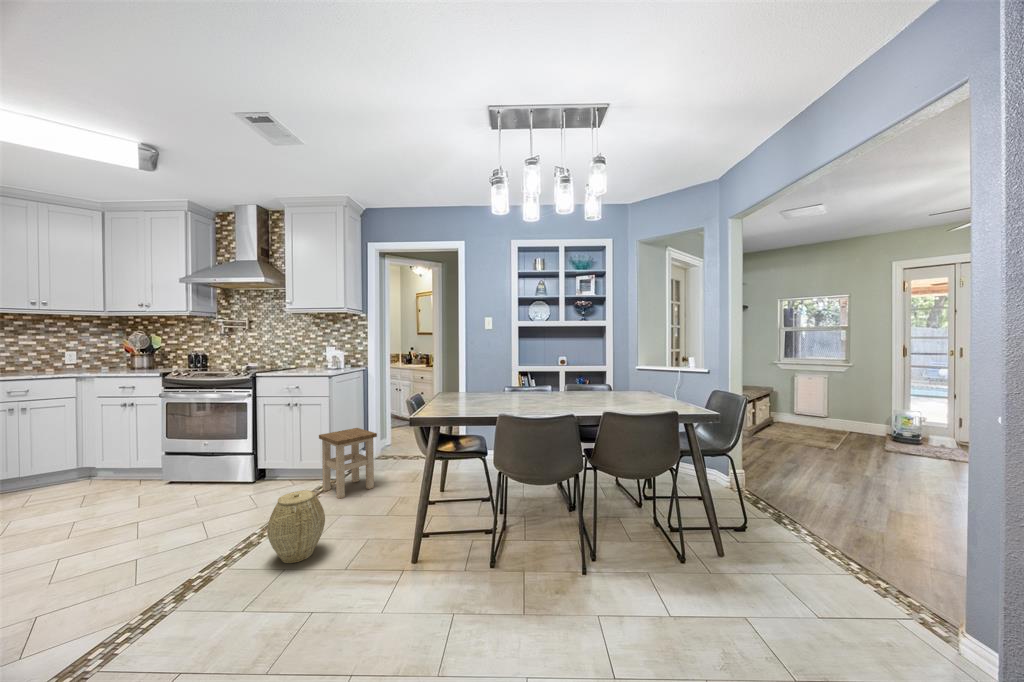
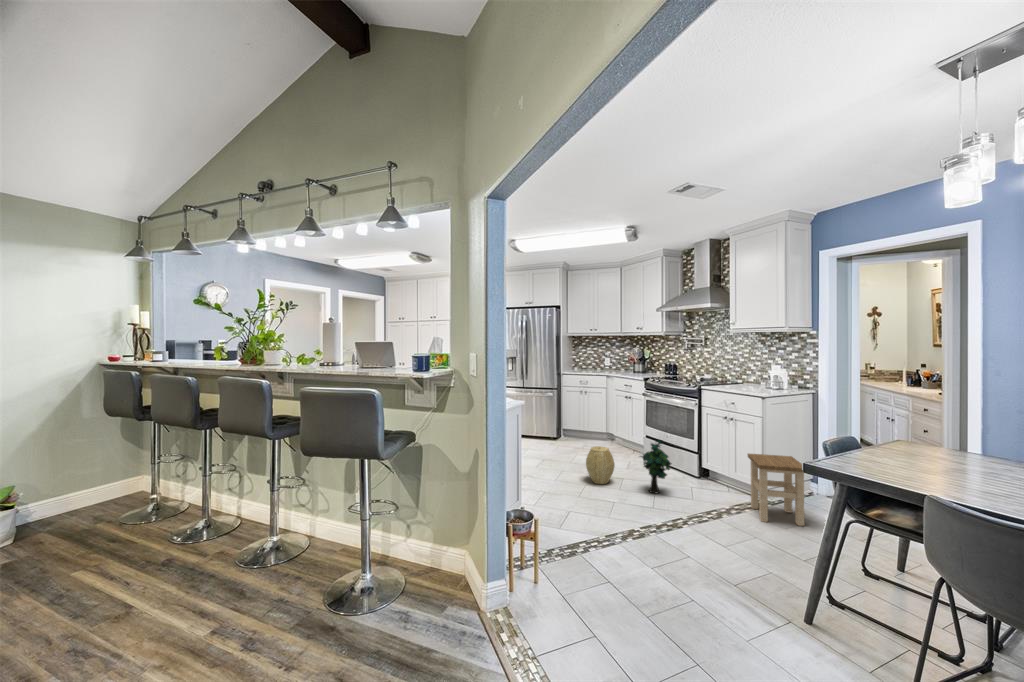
decorative plant: none [170,445,226,522] -> present [640,440,672,493]
woven basket: present [267,490,325,563] -> present [586,446,615,484]

